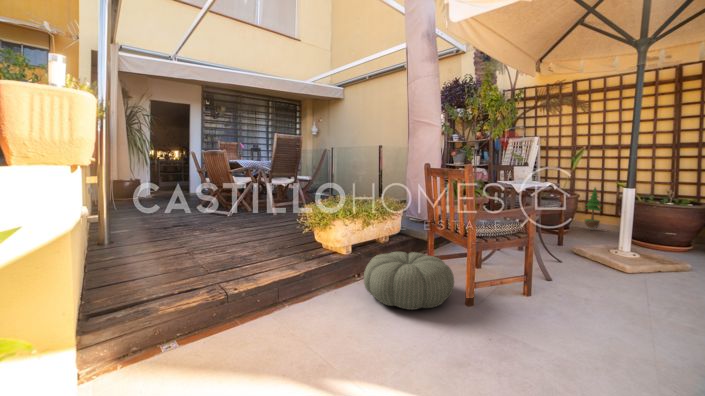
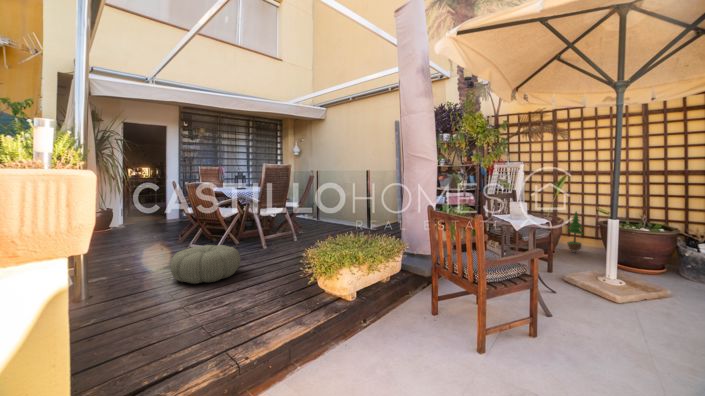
pouf: present [364,252,454,310] -> present [171,245,240,284]

